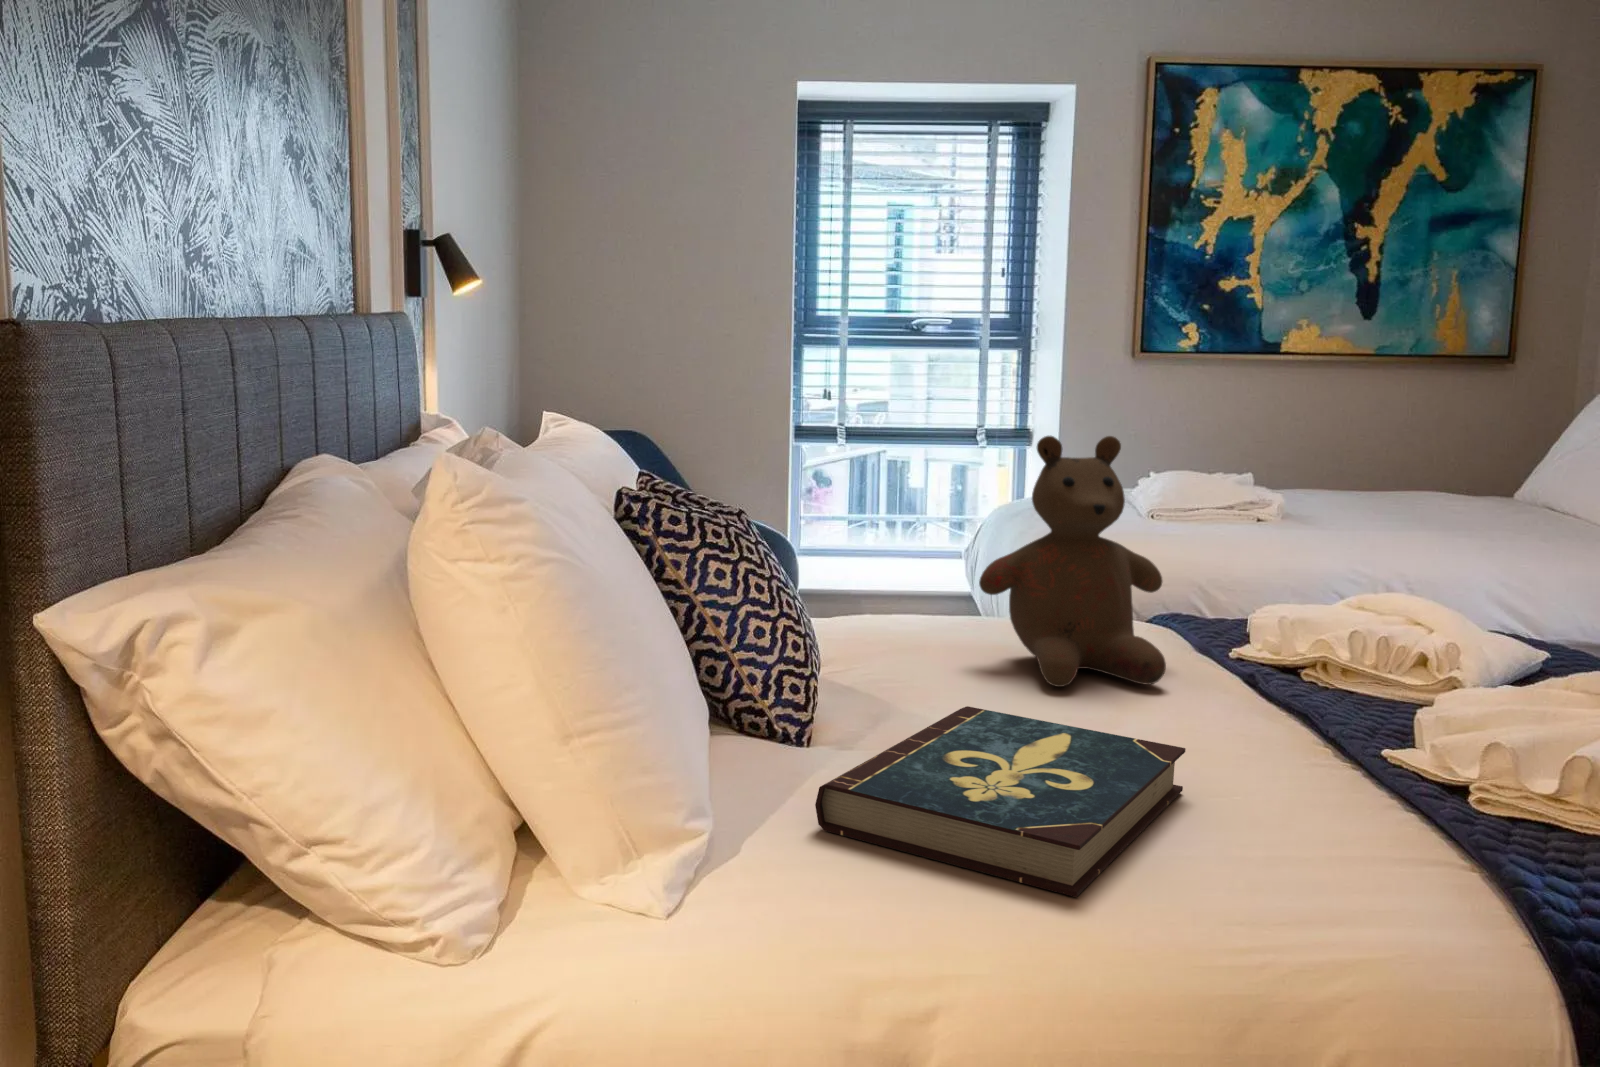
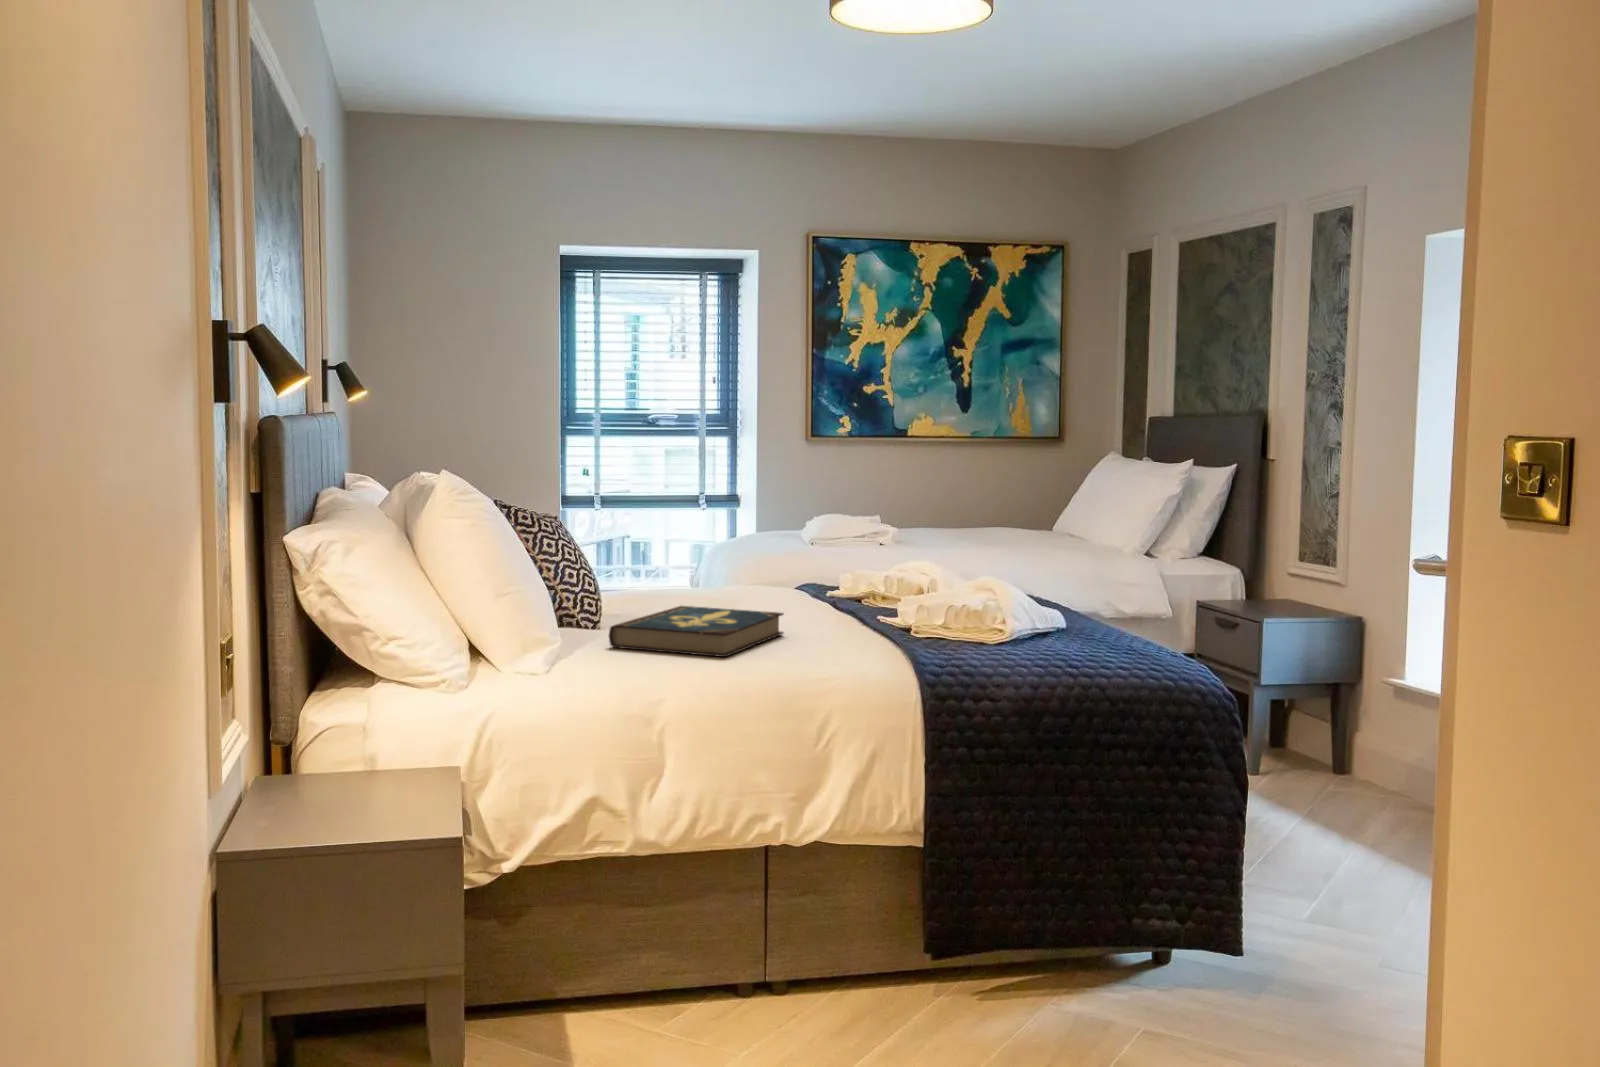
teddy bear: present [979,436,1166,687] -> none [689,475,791,609]

